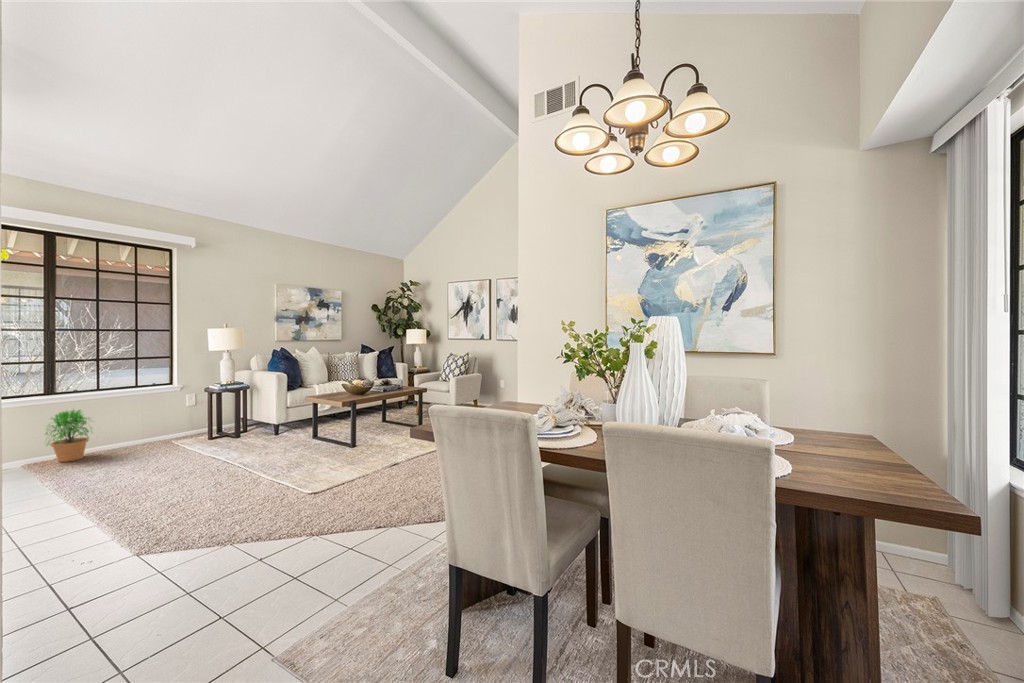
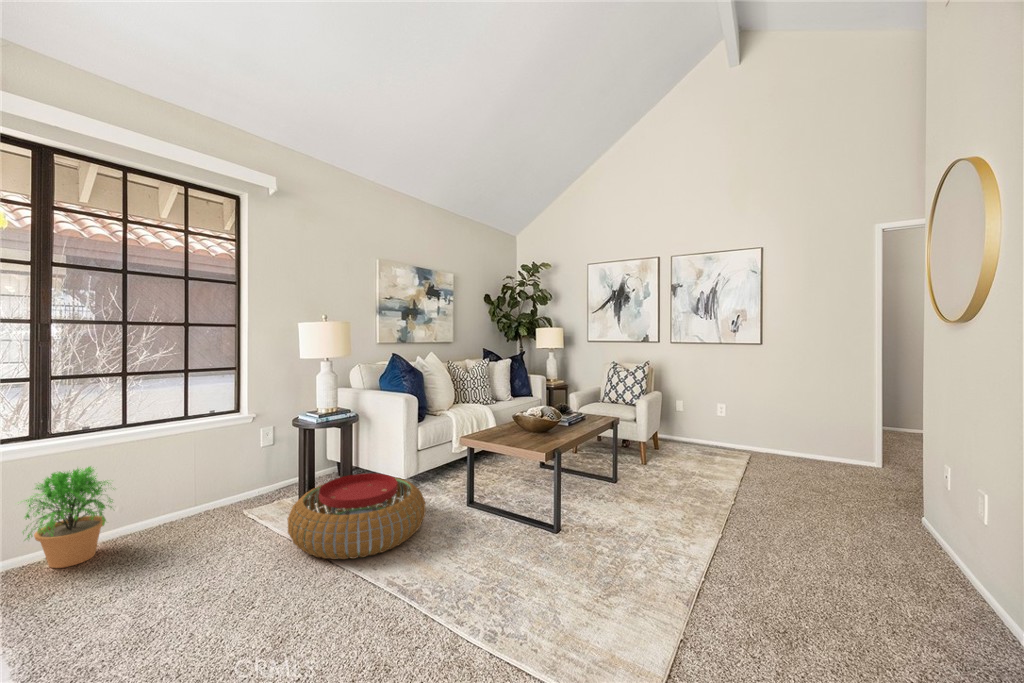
pouf: none [192,418,278,458] -> present [288,473,426,559]

